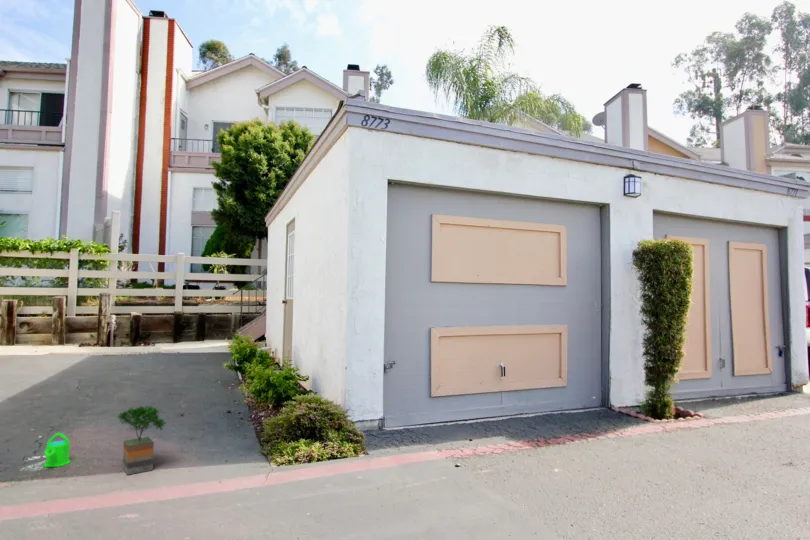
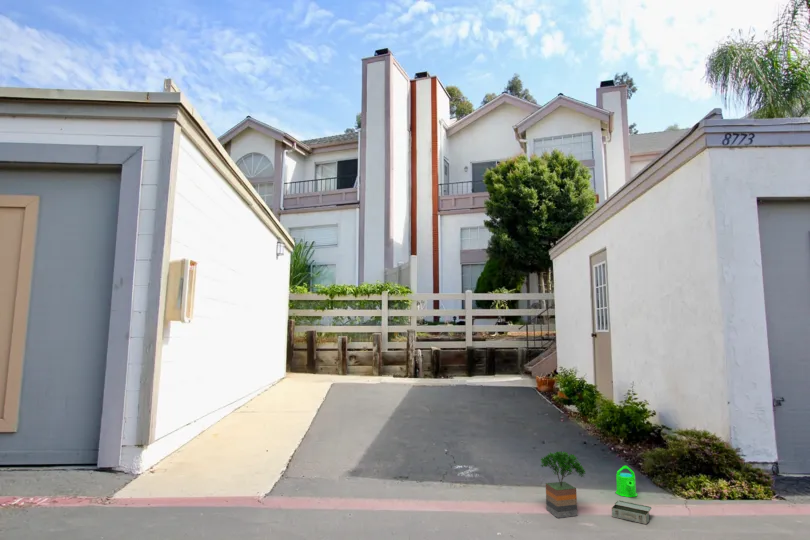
watering can: present [44,433,71,467] -> present [616,466,638,497]
toolbox: none [190,450,232,469] -> present [612,501,651,524]

